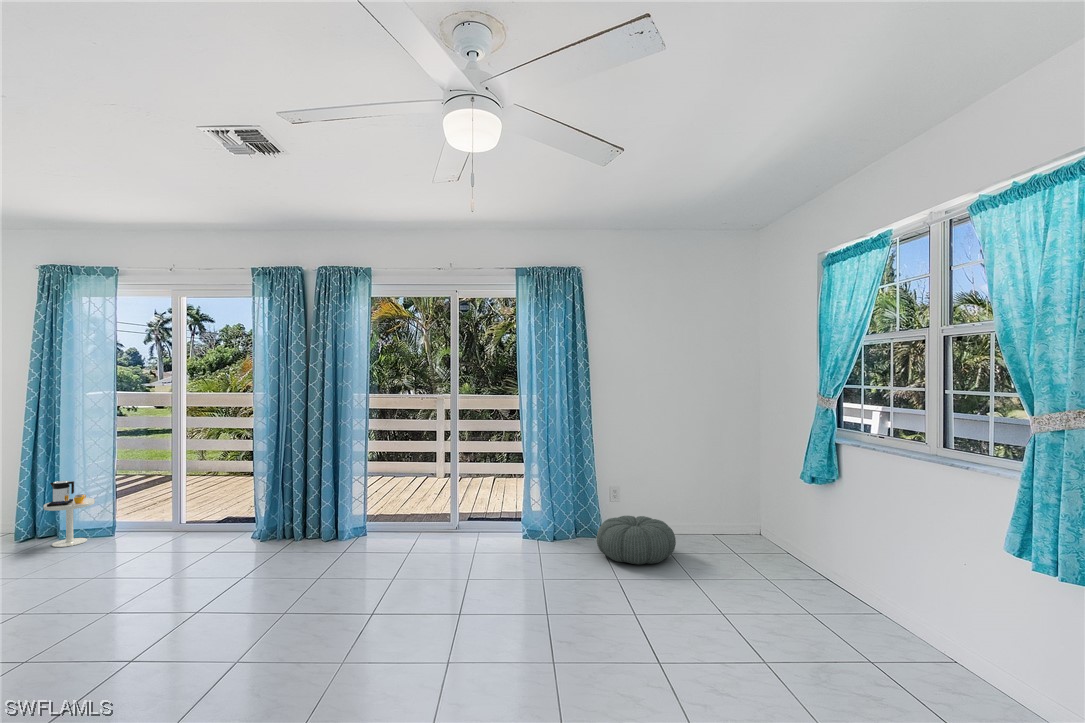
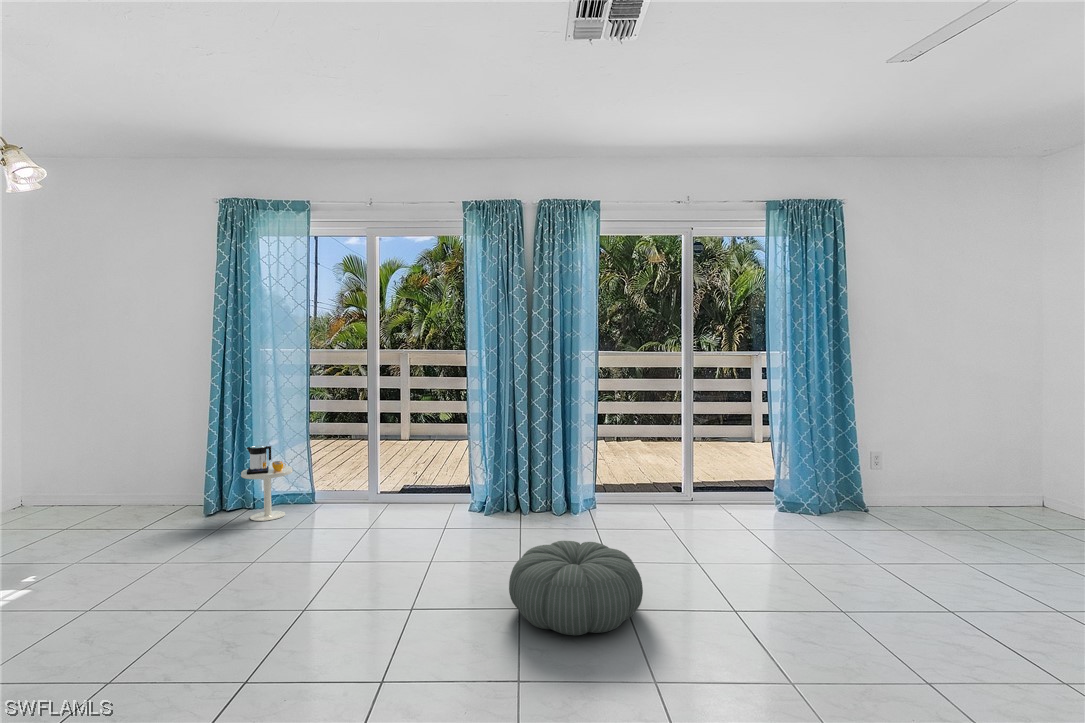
pouf: present [597,516,676,564] -> present [509,541,643,635]

